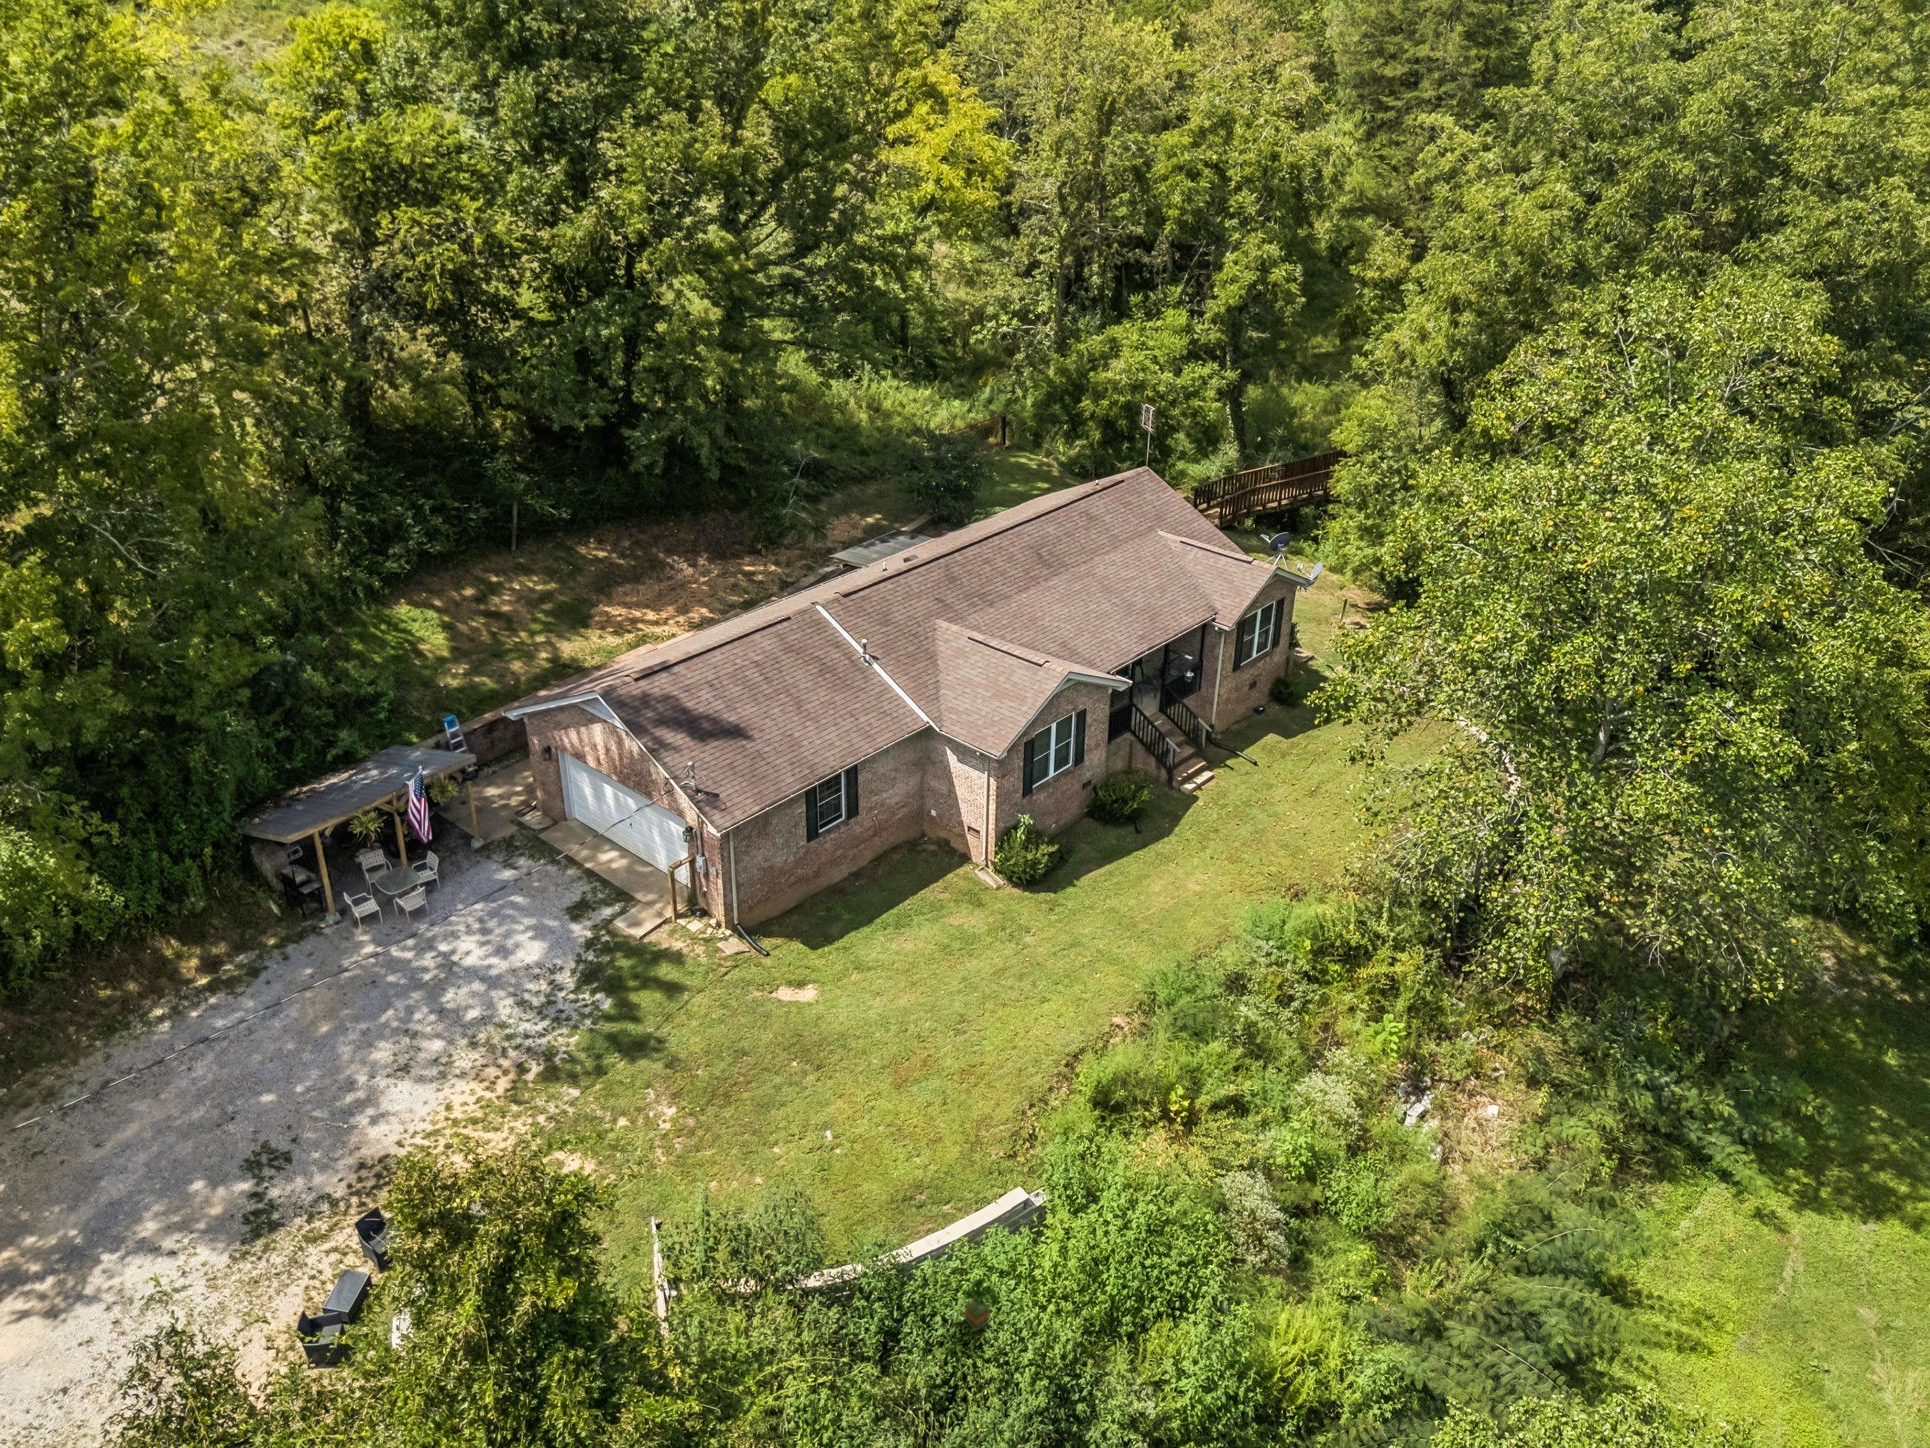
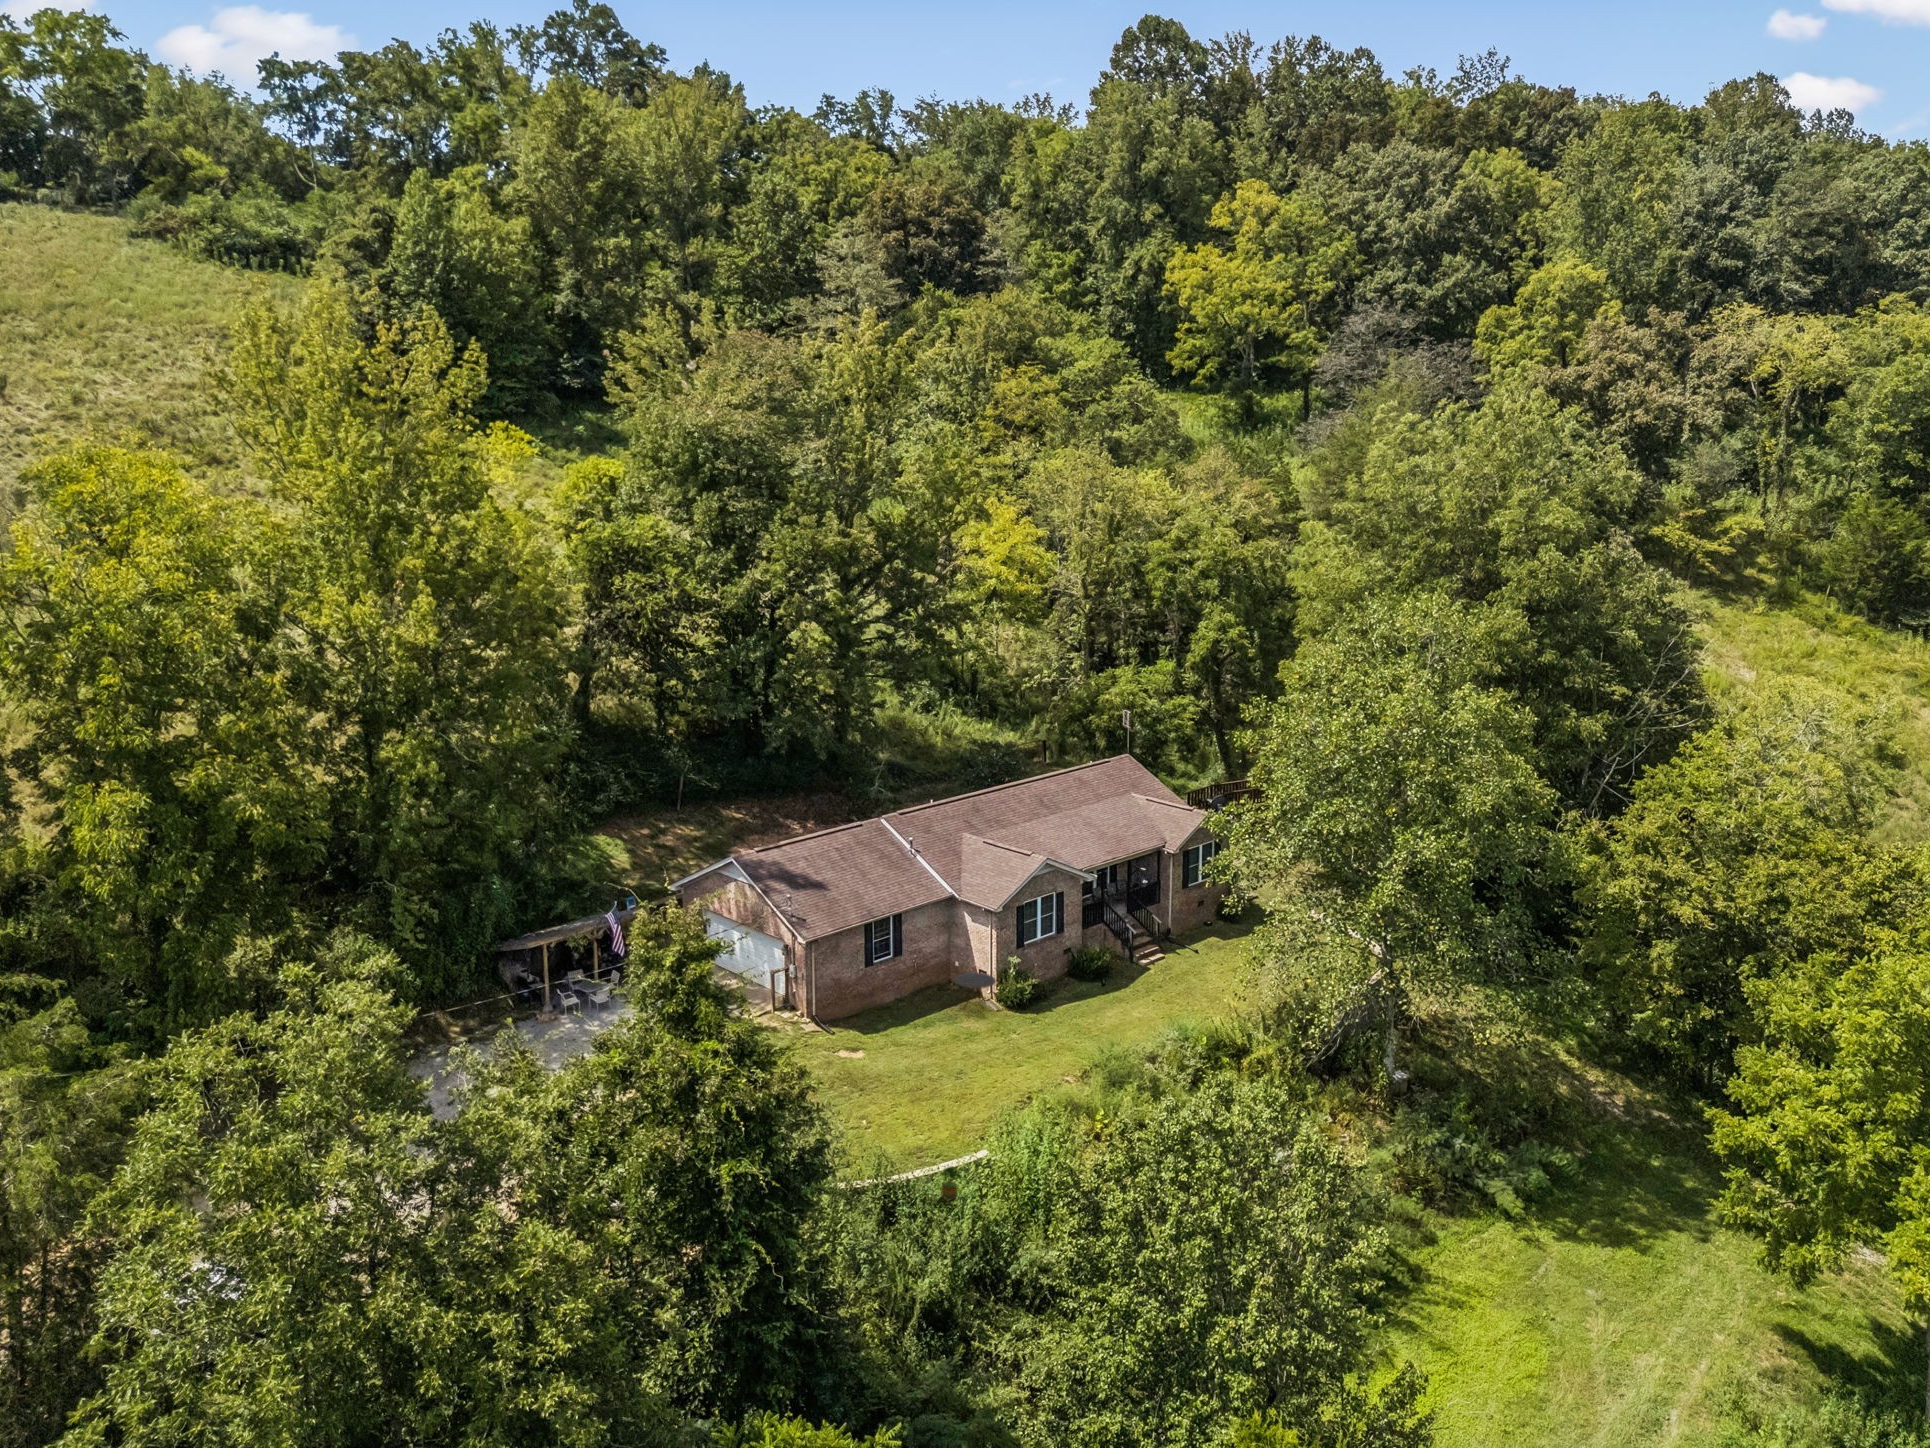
round table: none [935,830,994,889] -> present [955,972,996,1009]

